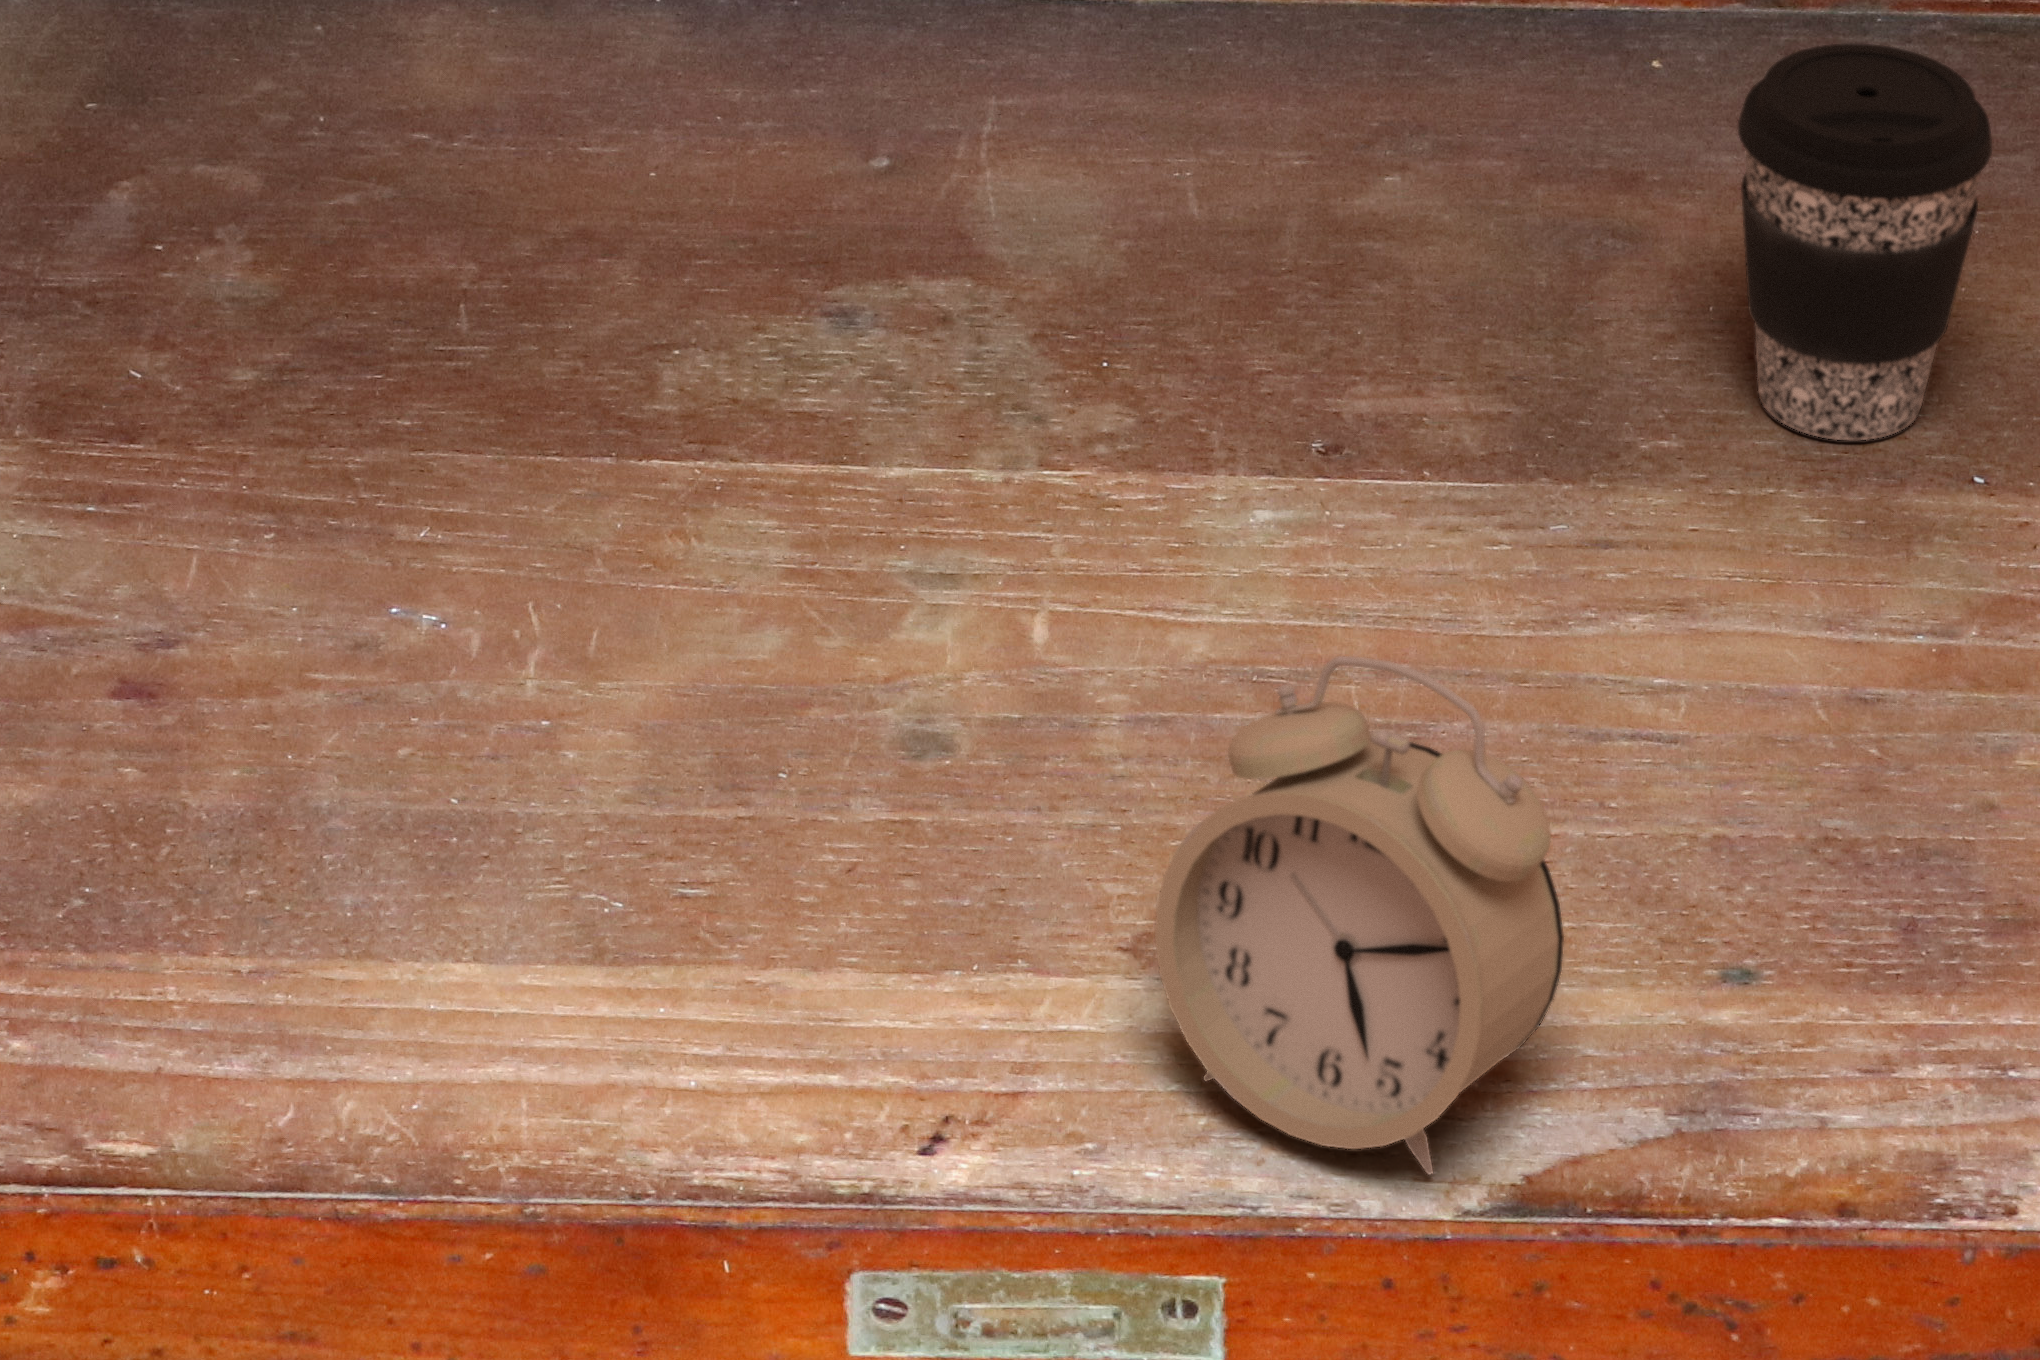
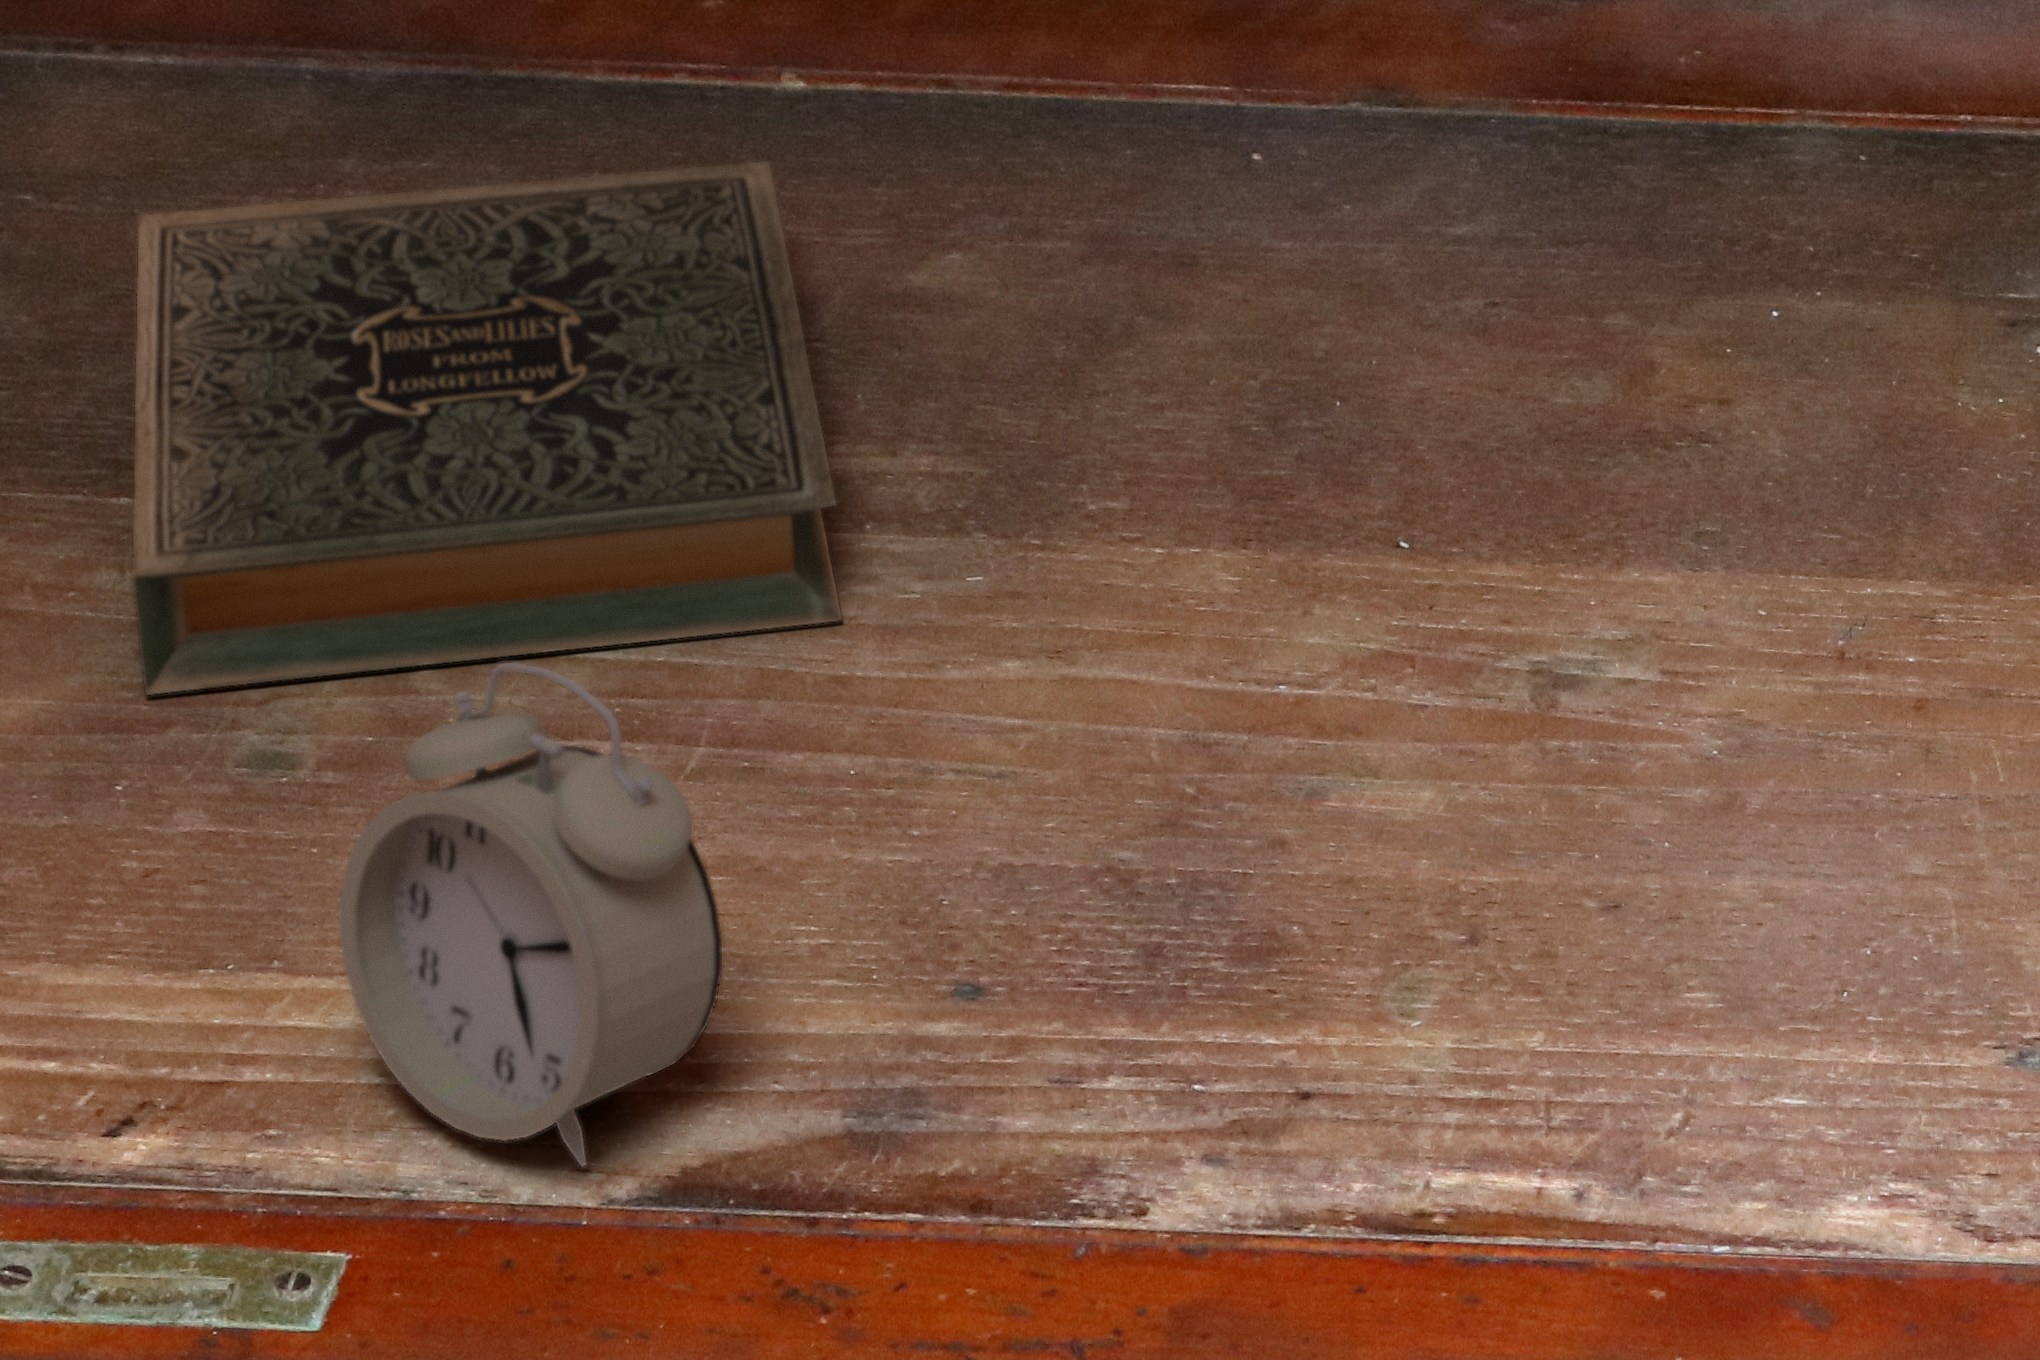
coffee cup: present [1738,43,1992,440] -> none [1179,118,1425,502]
hardback book: none [605,89,1449,670] -> present [132,161,842,695]

